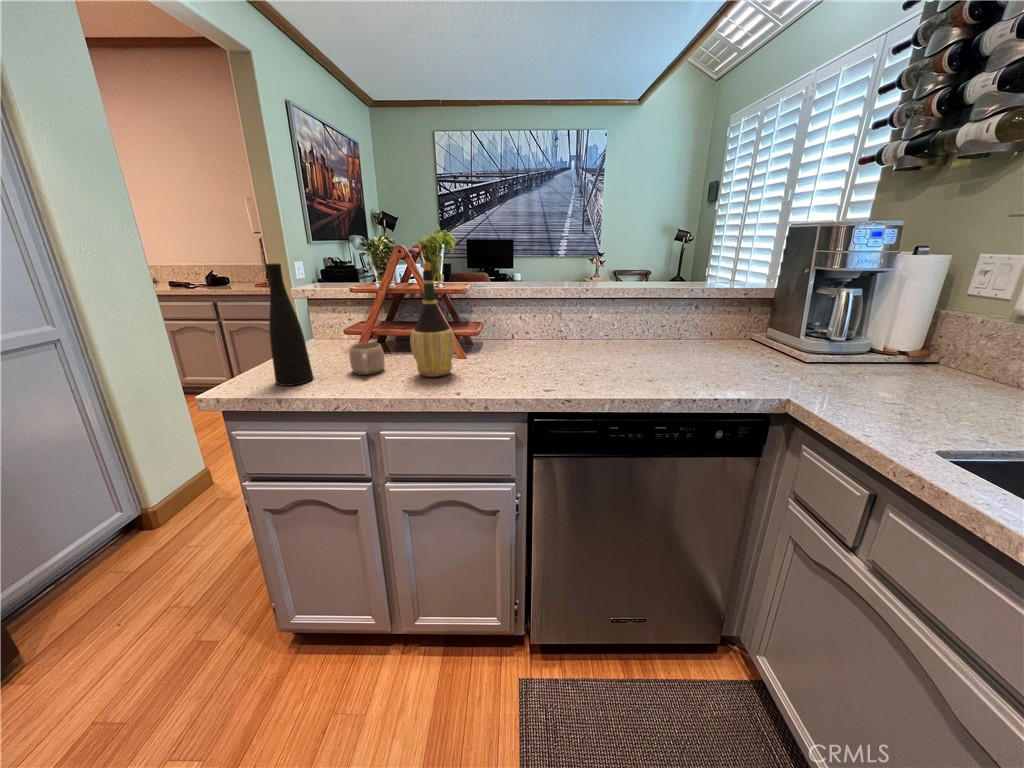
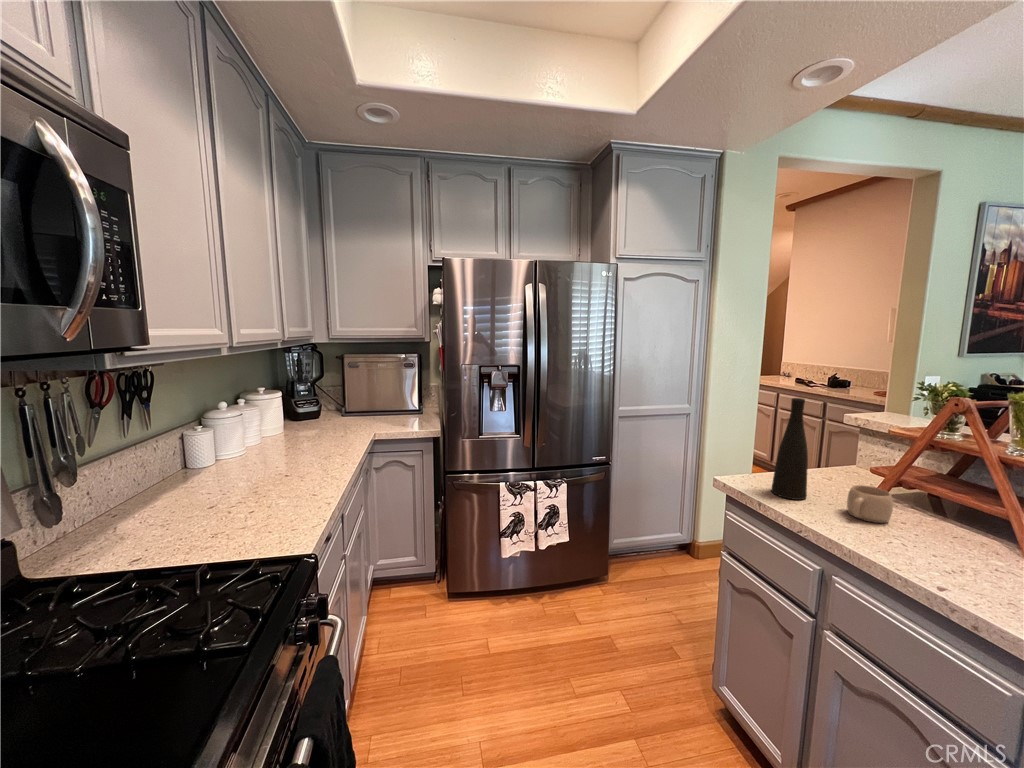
wine bottle: present [410,263,455,377] -> none [916,427,996,565]

